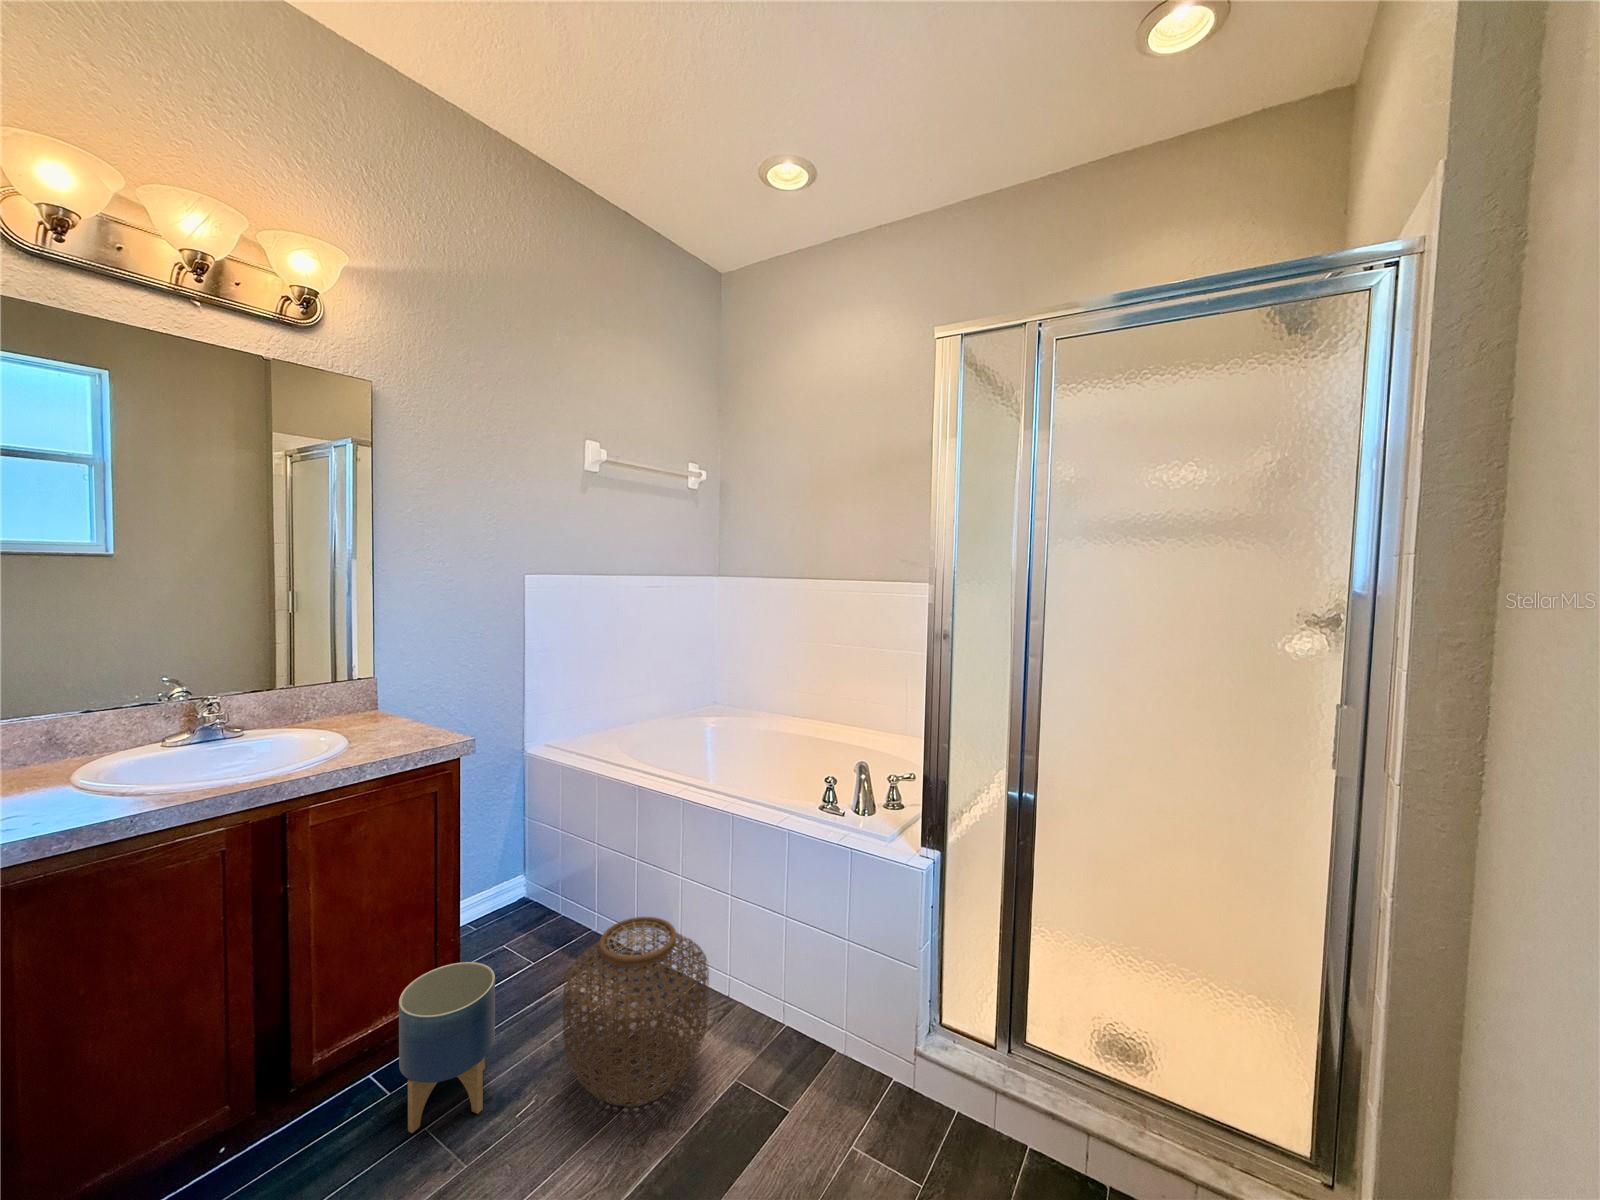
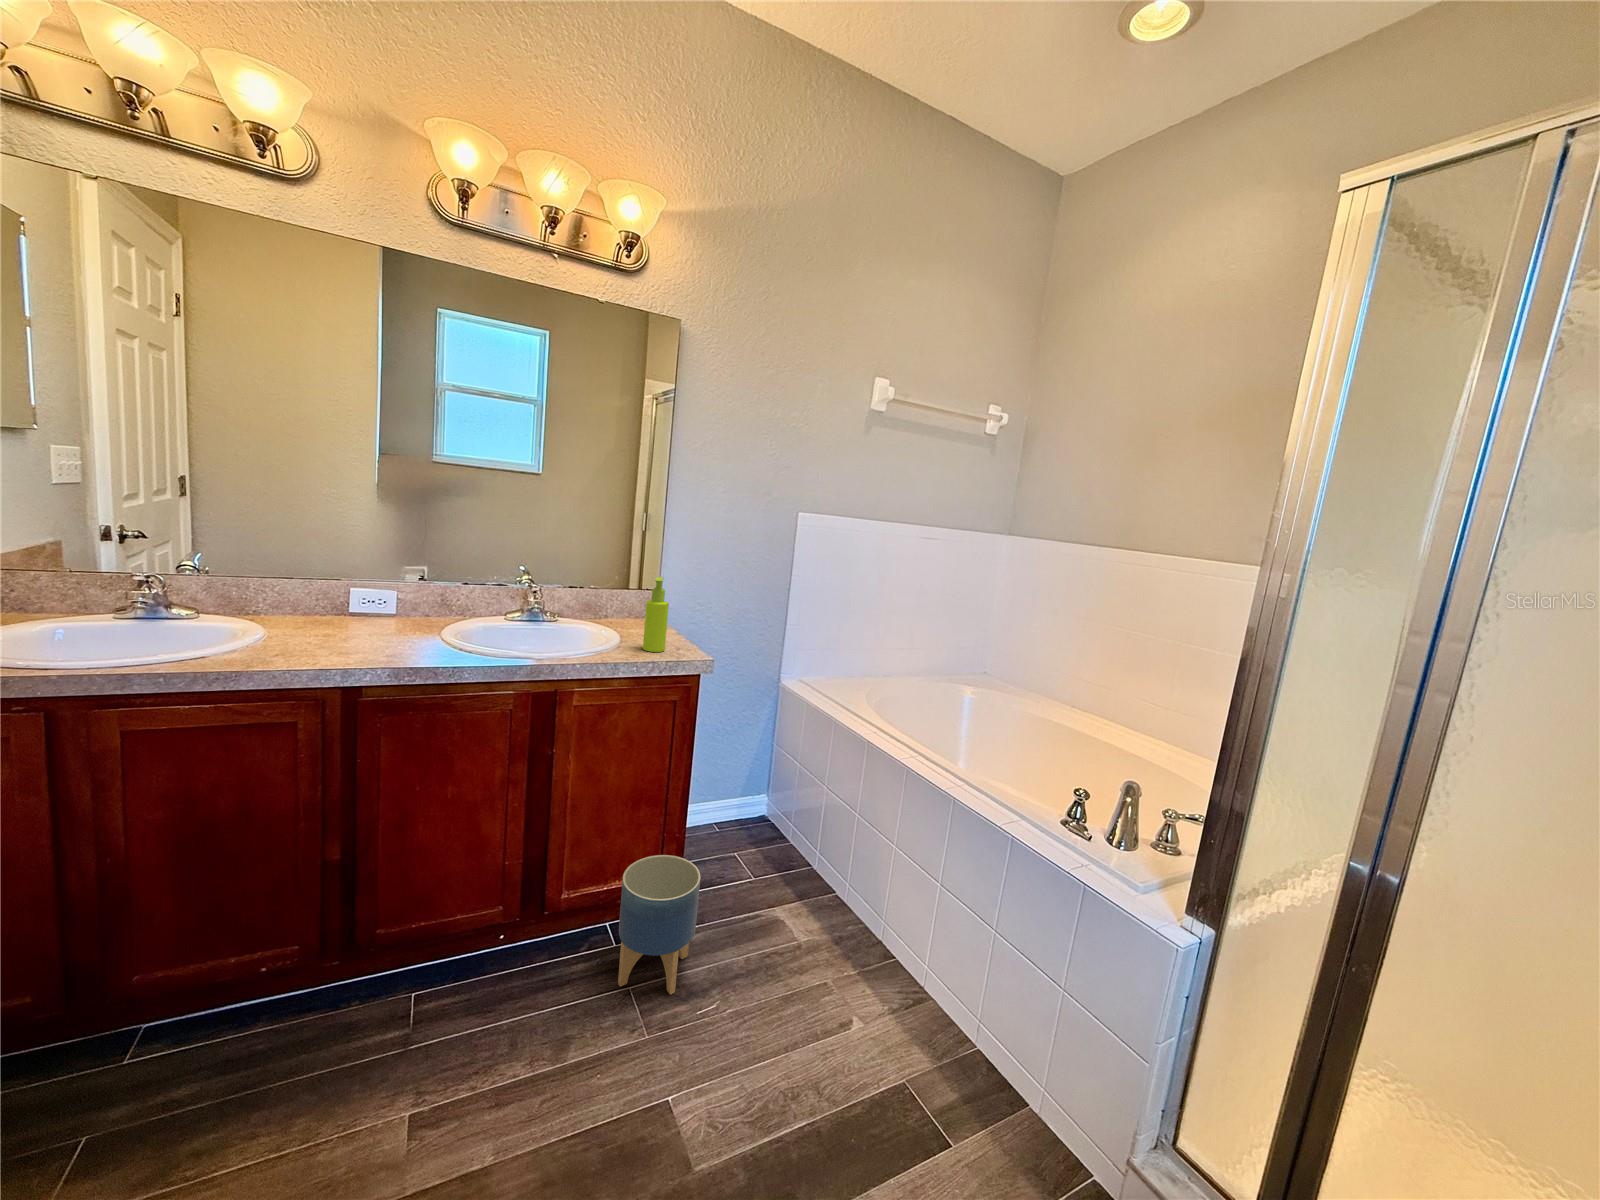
soap dispenser: none [382,661,411,745] -> present [643,577,669,652]
woven basket: present [563,917,709,1106] -> none [744,871,894,1060]

